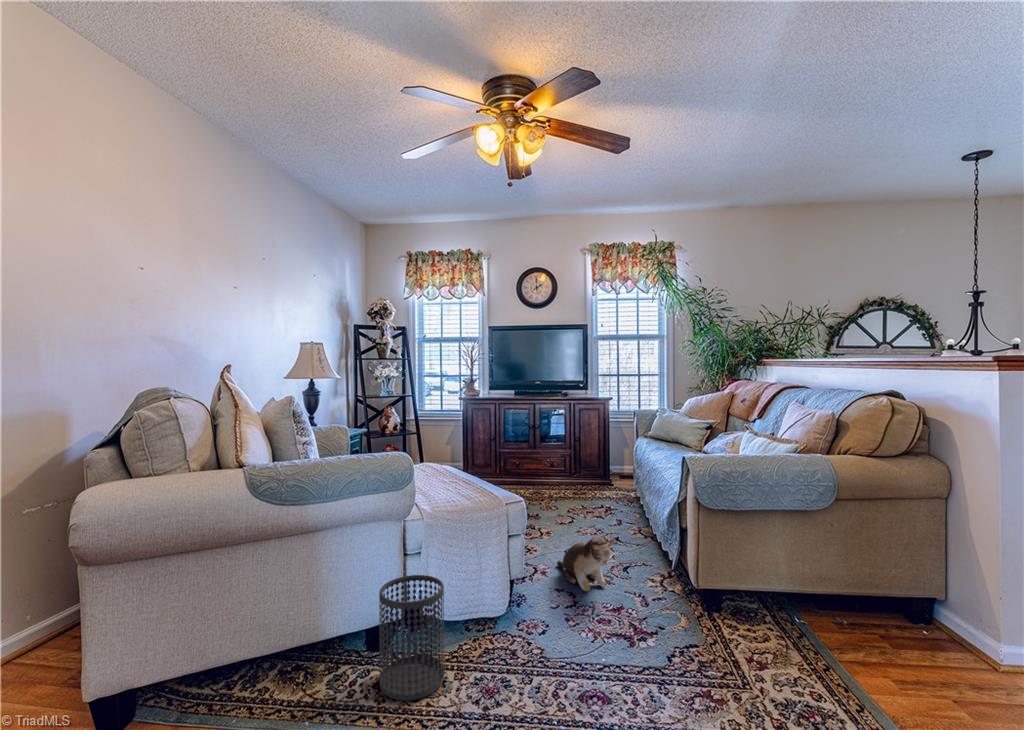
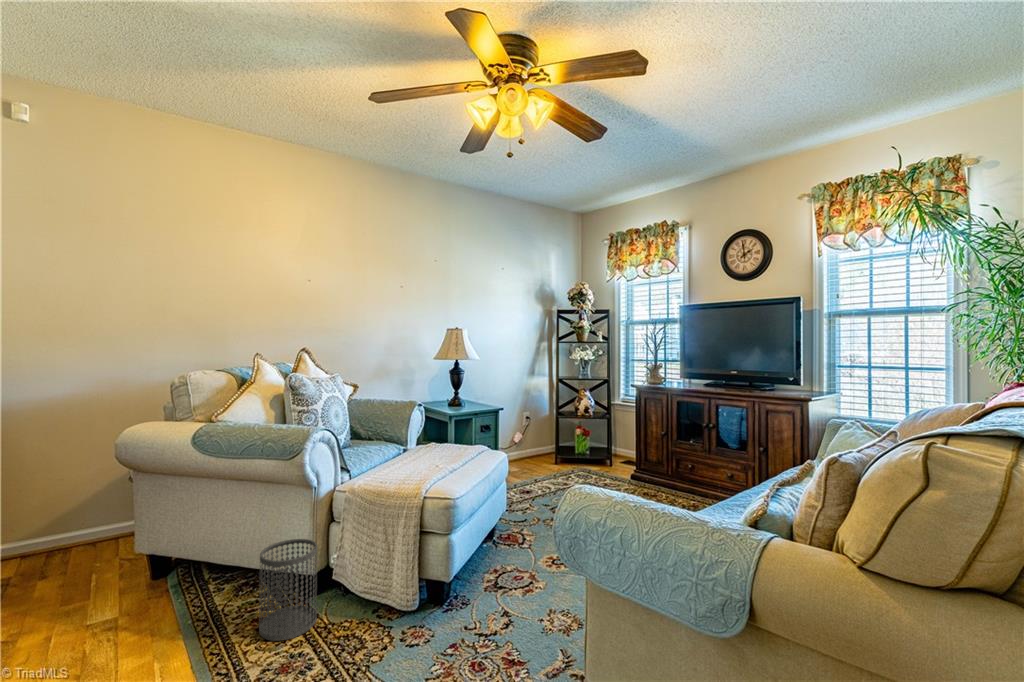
plush toy: present [557,537,615,591] -> none [502,570,554,633]

